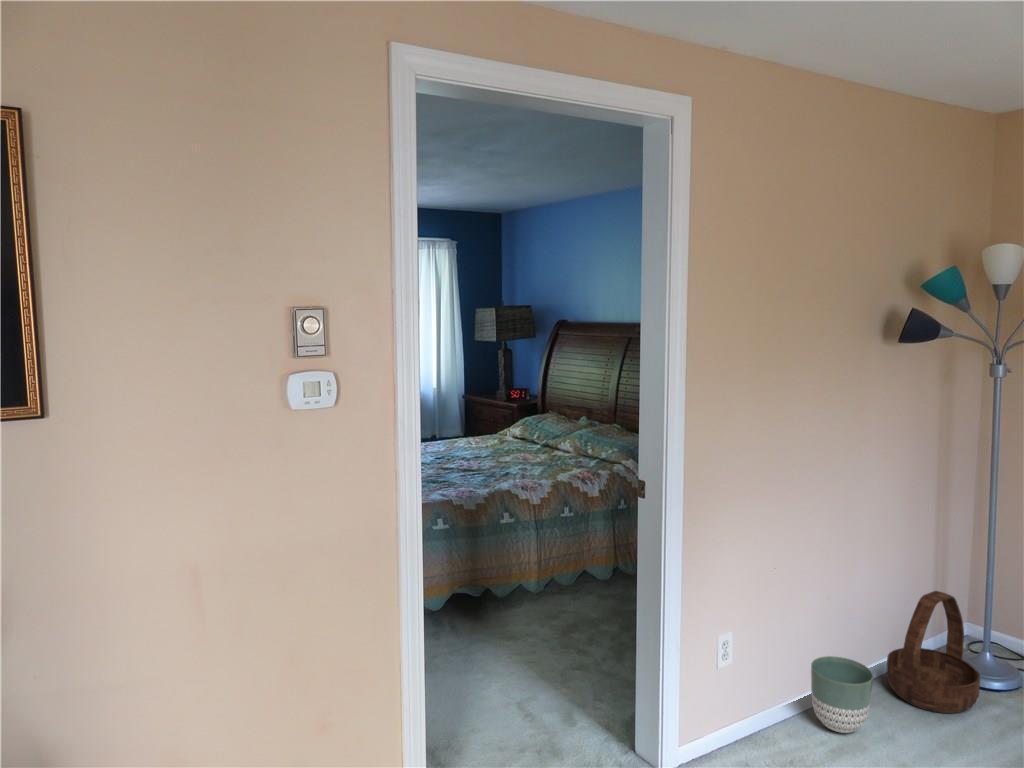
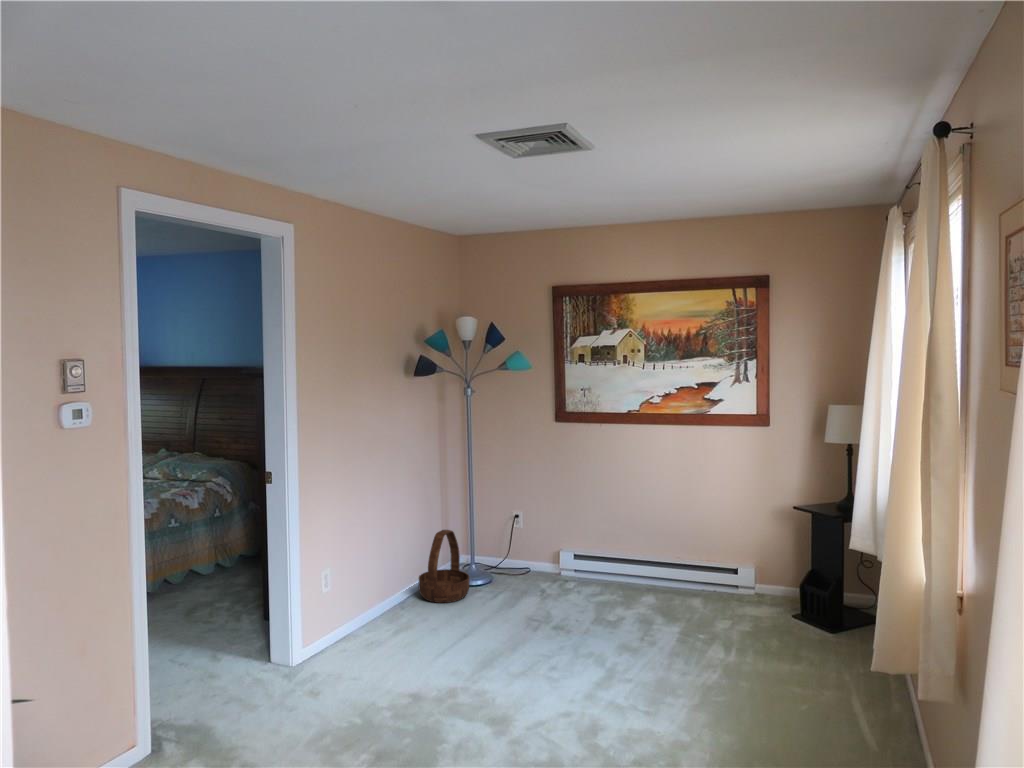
planter: present [811,656,873,733] -> none [377,578,413,624]

